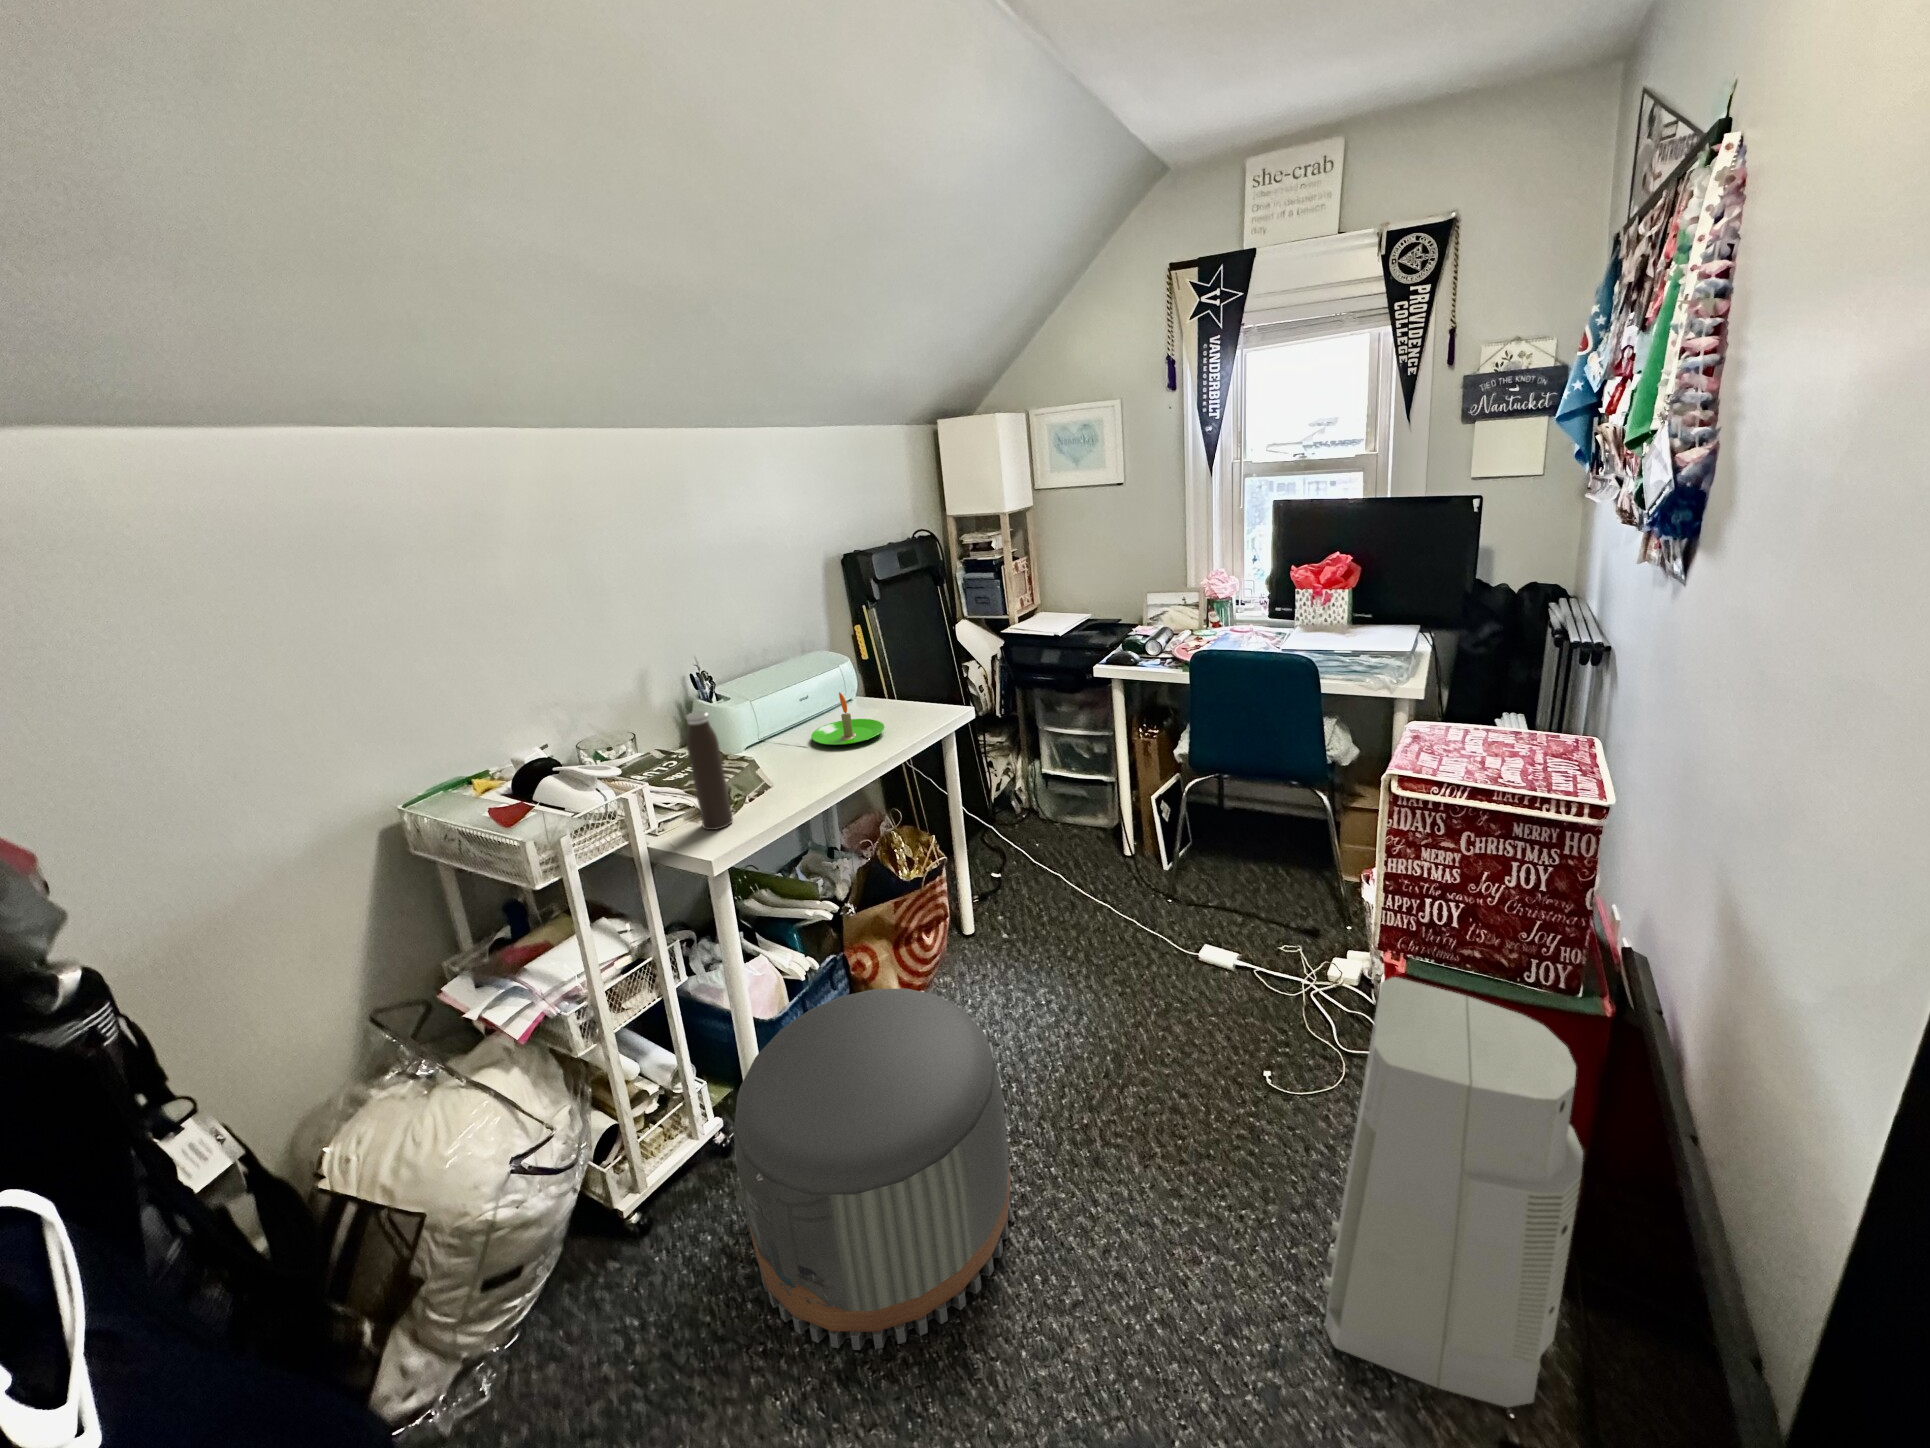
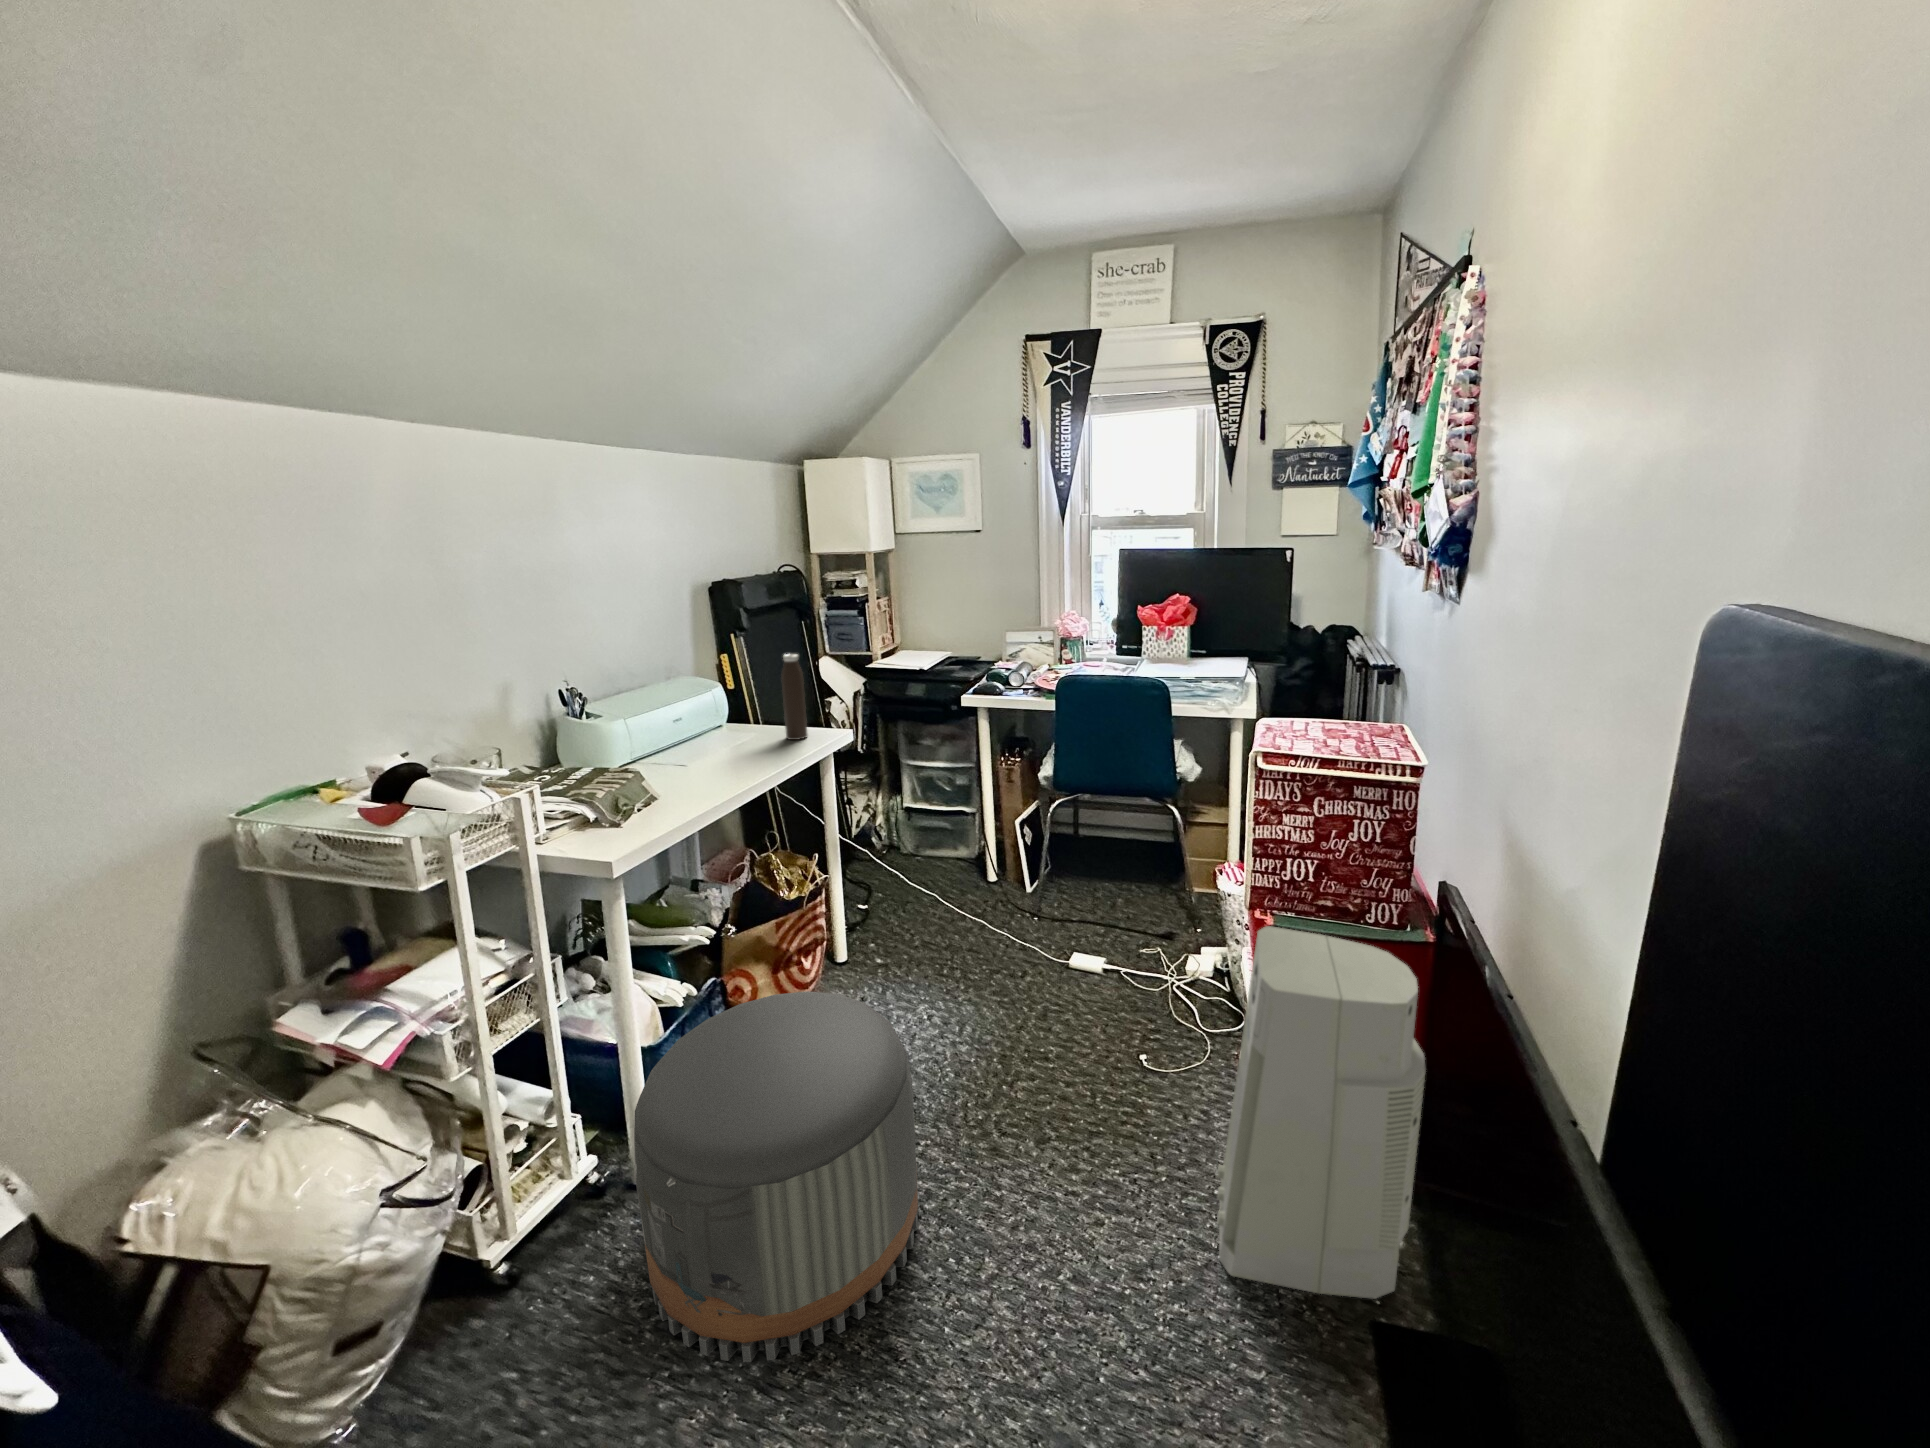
candle: present [811,692,884,745] -> none [691,709,768,761]
water bottle: present [686,711,733,830] -> present [781,654,807,740]

